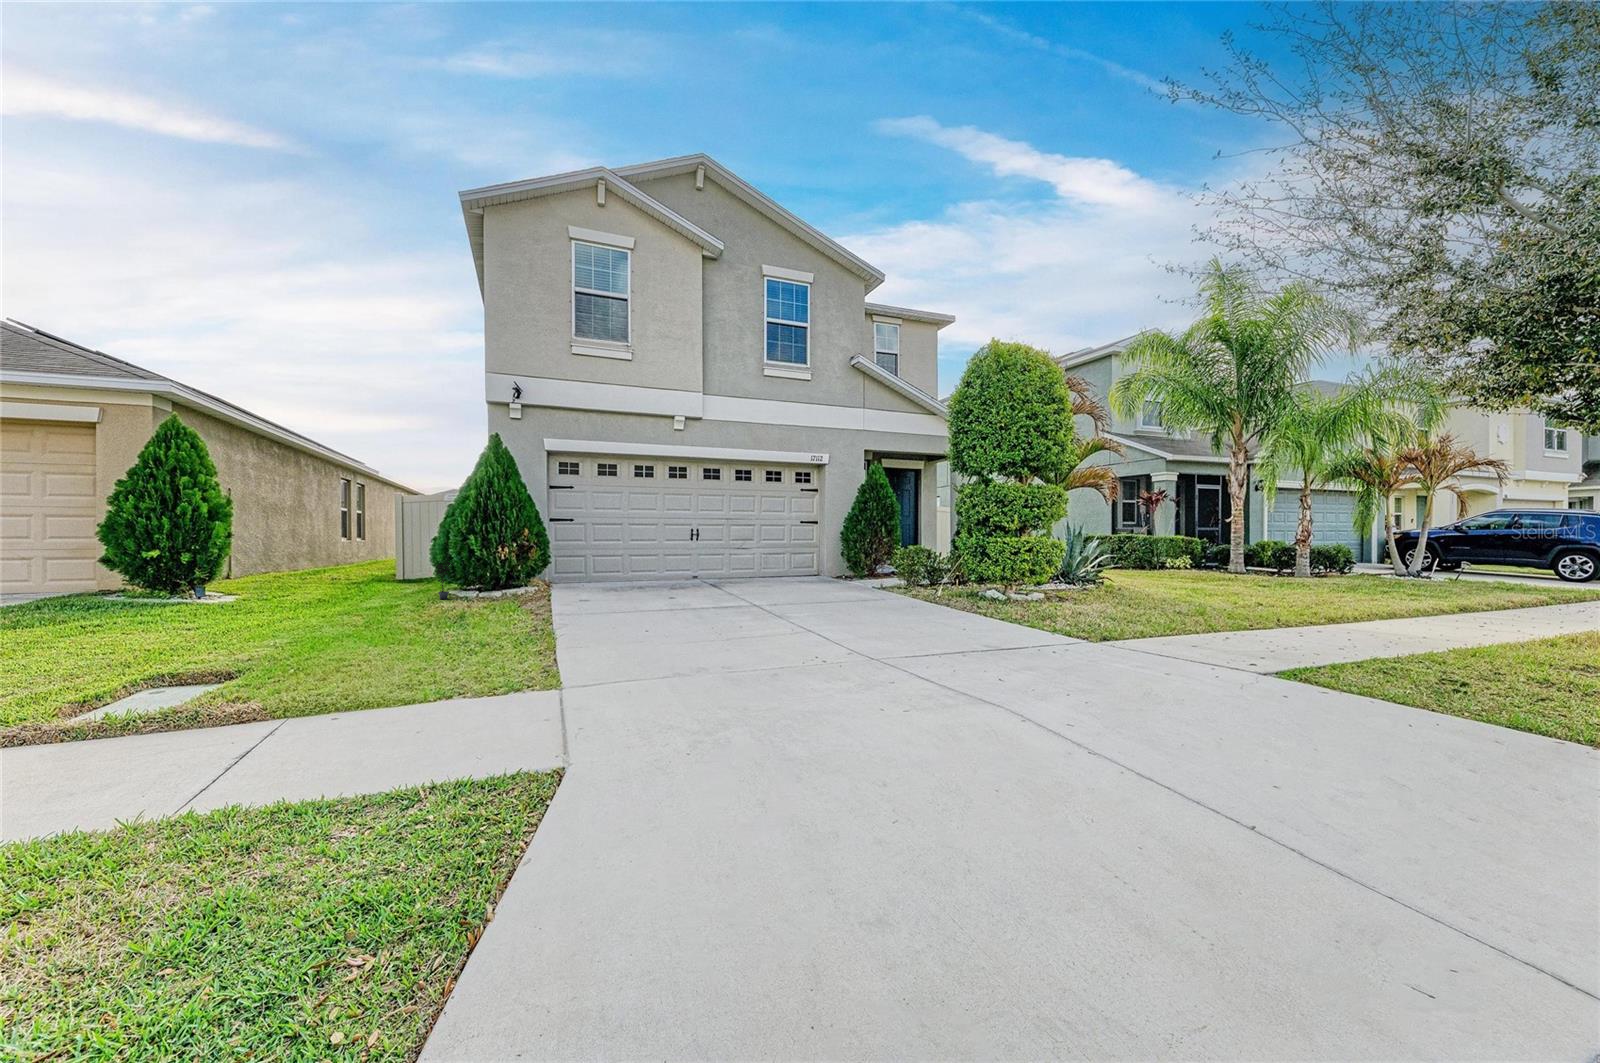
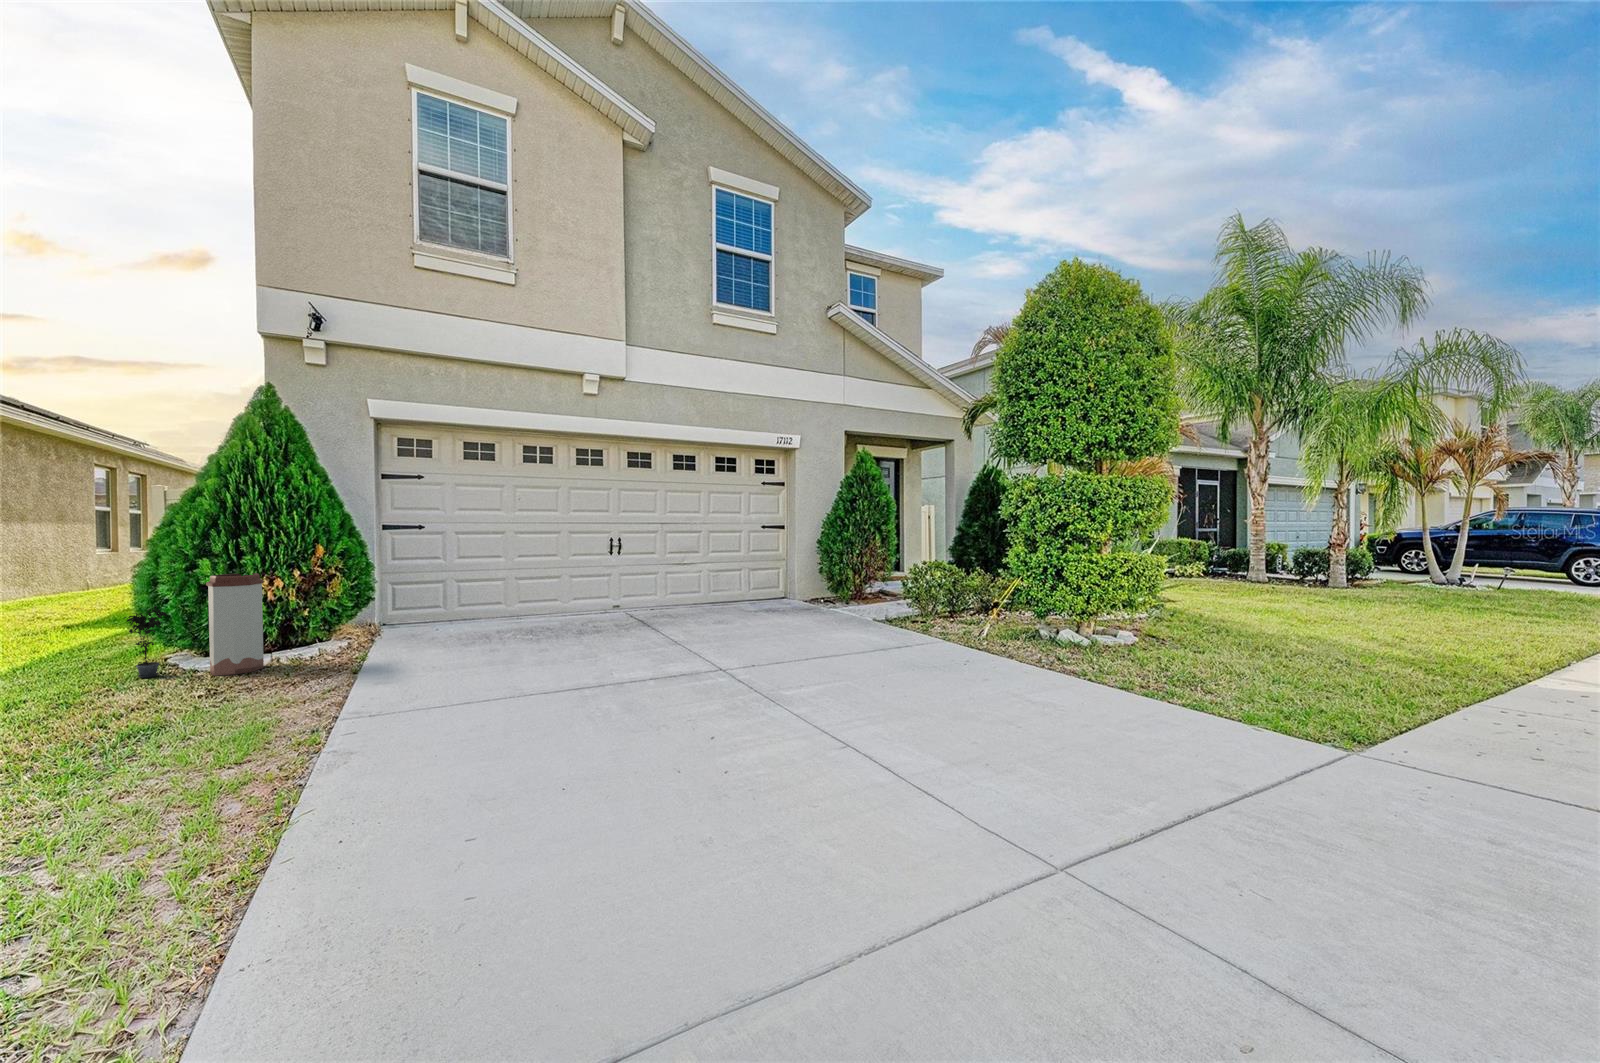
trash can: none [472,543,500,599] -> present [206,573,264,676]

